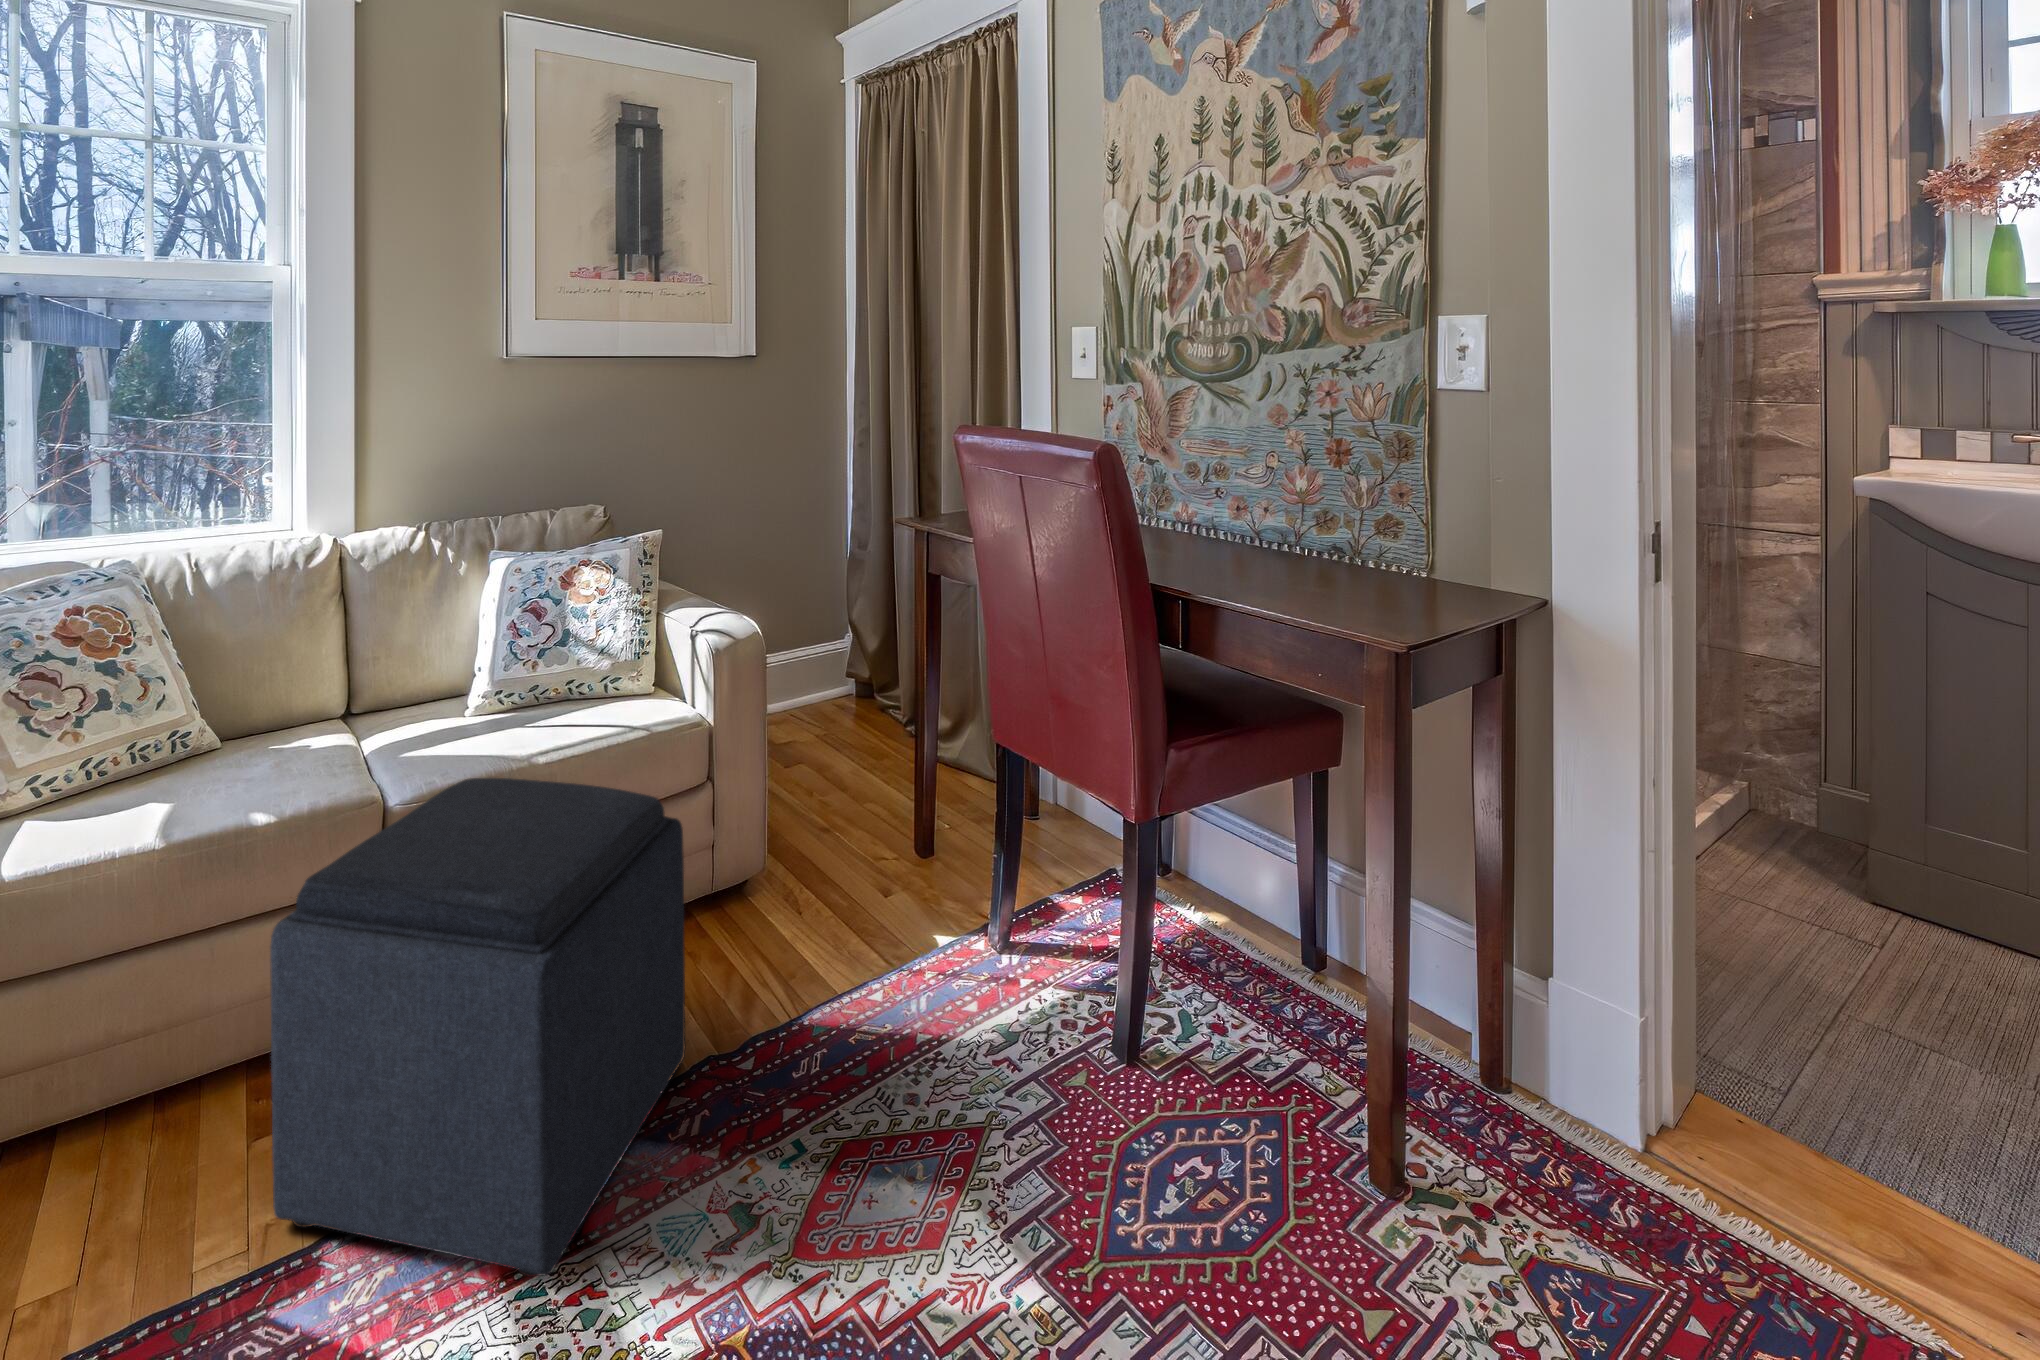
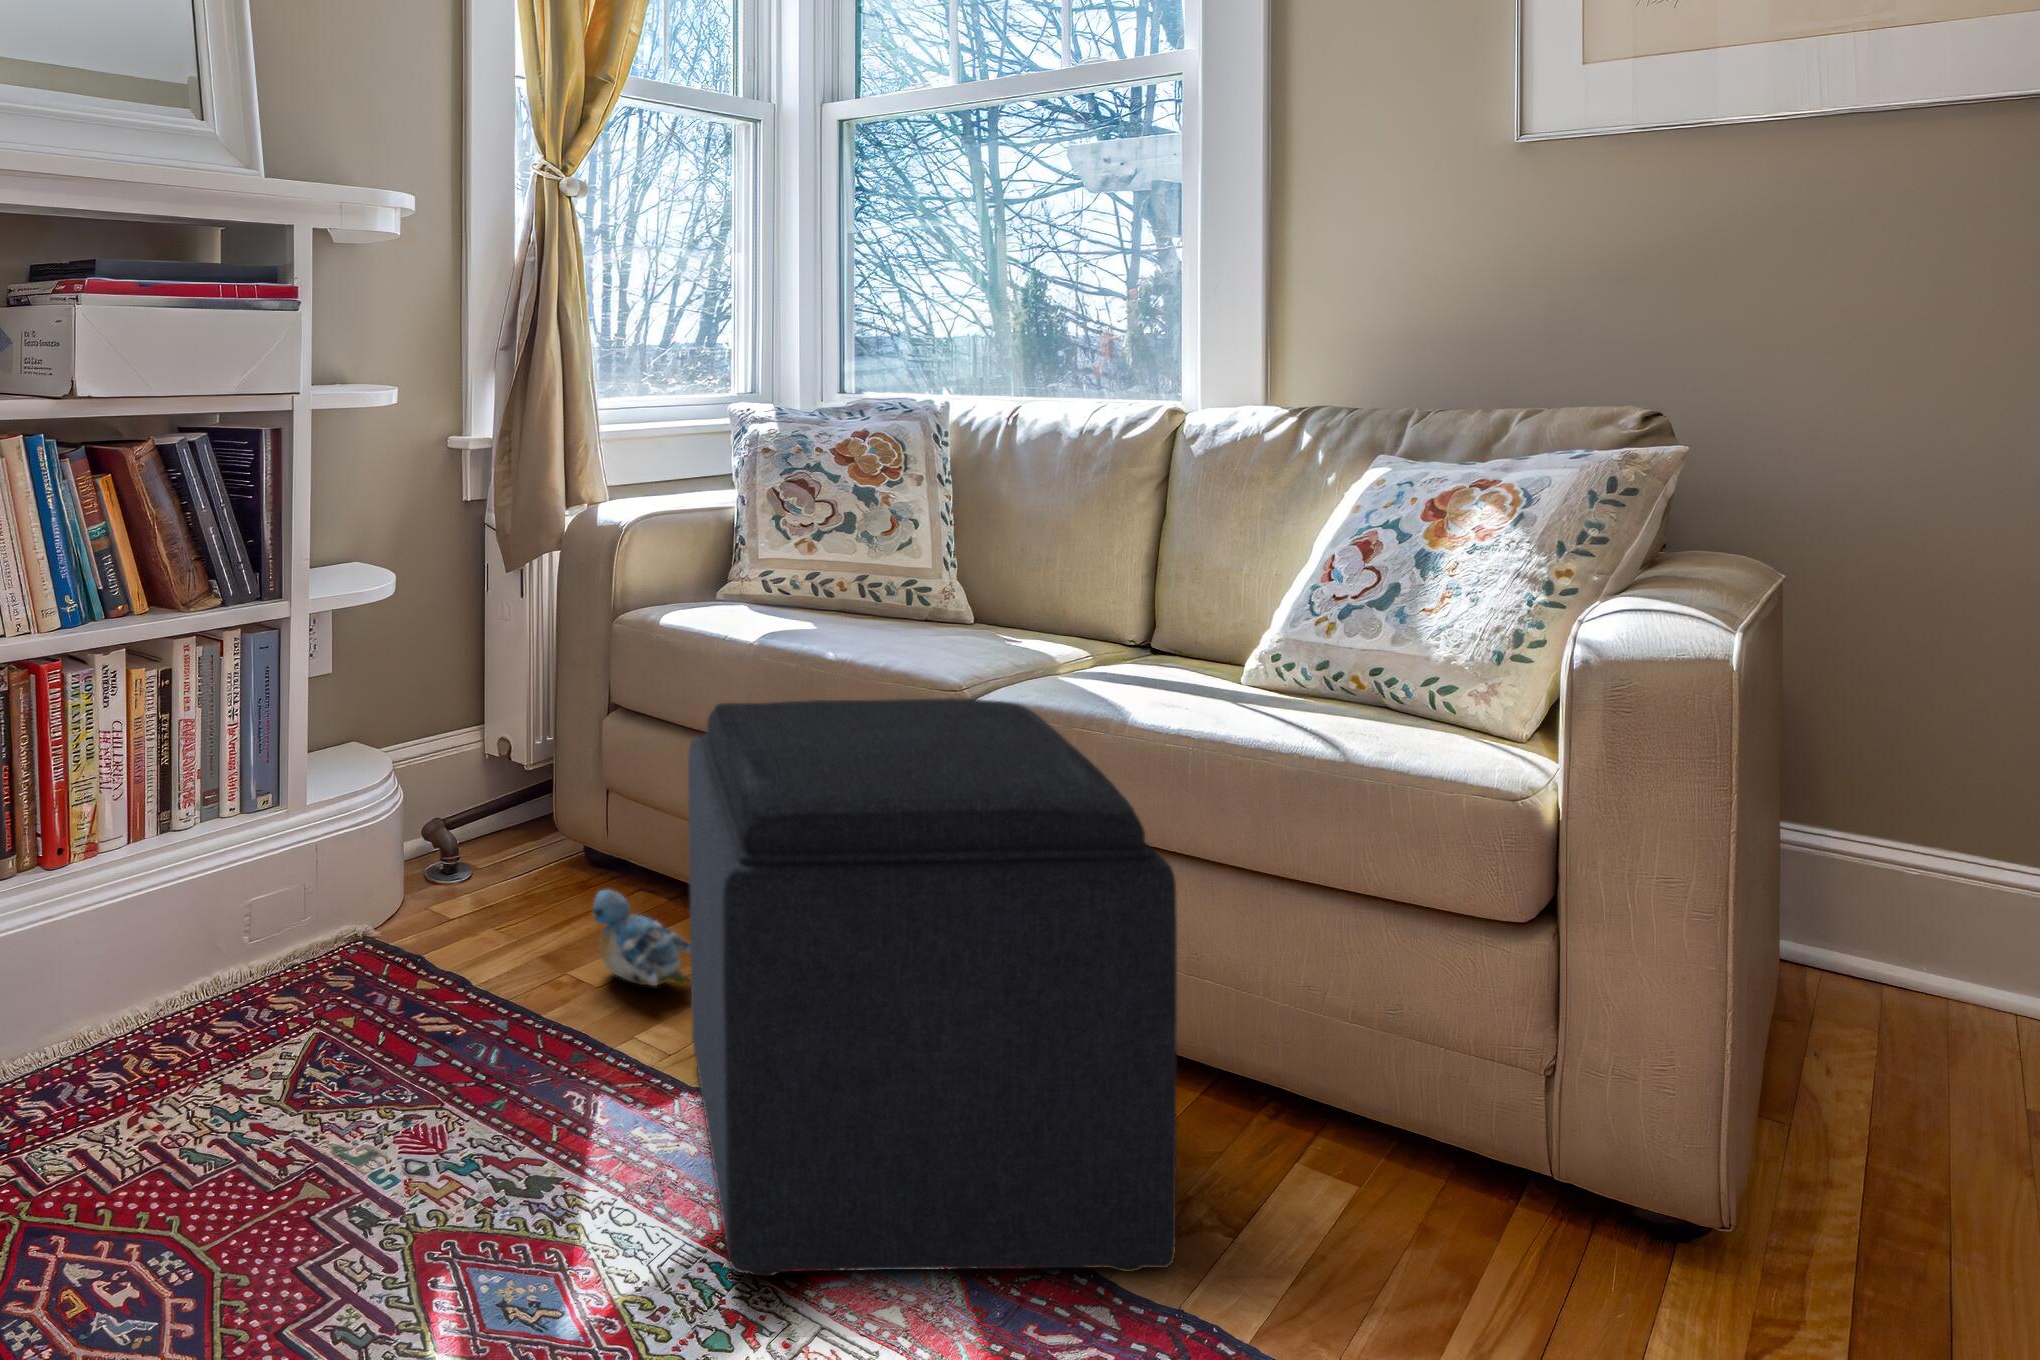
plush toy: none [34,1161,187,1257] -> present [593,890,690,986]

